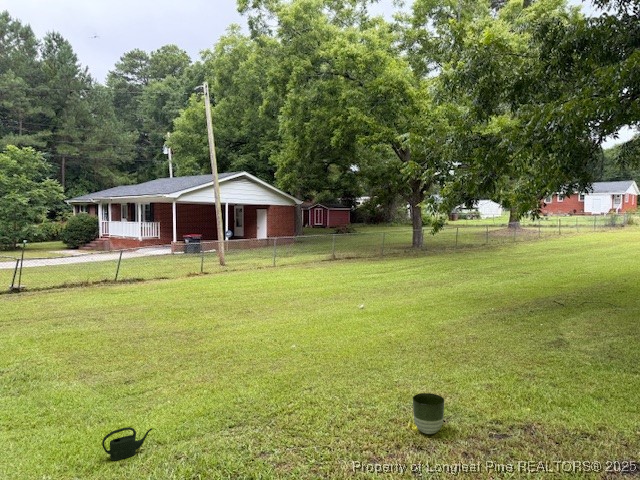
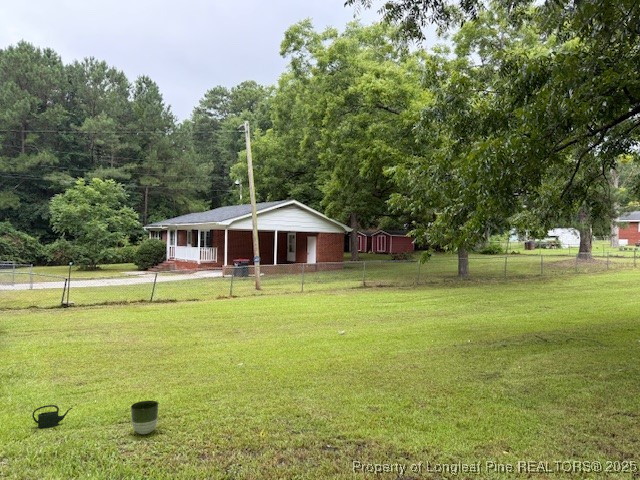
planter: present [413,393,444,434] -> present [131,401,158,434]

